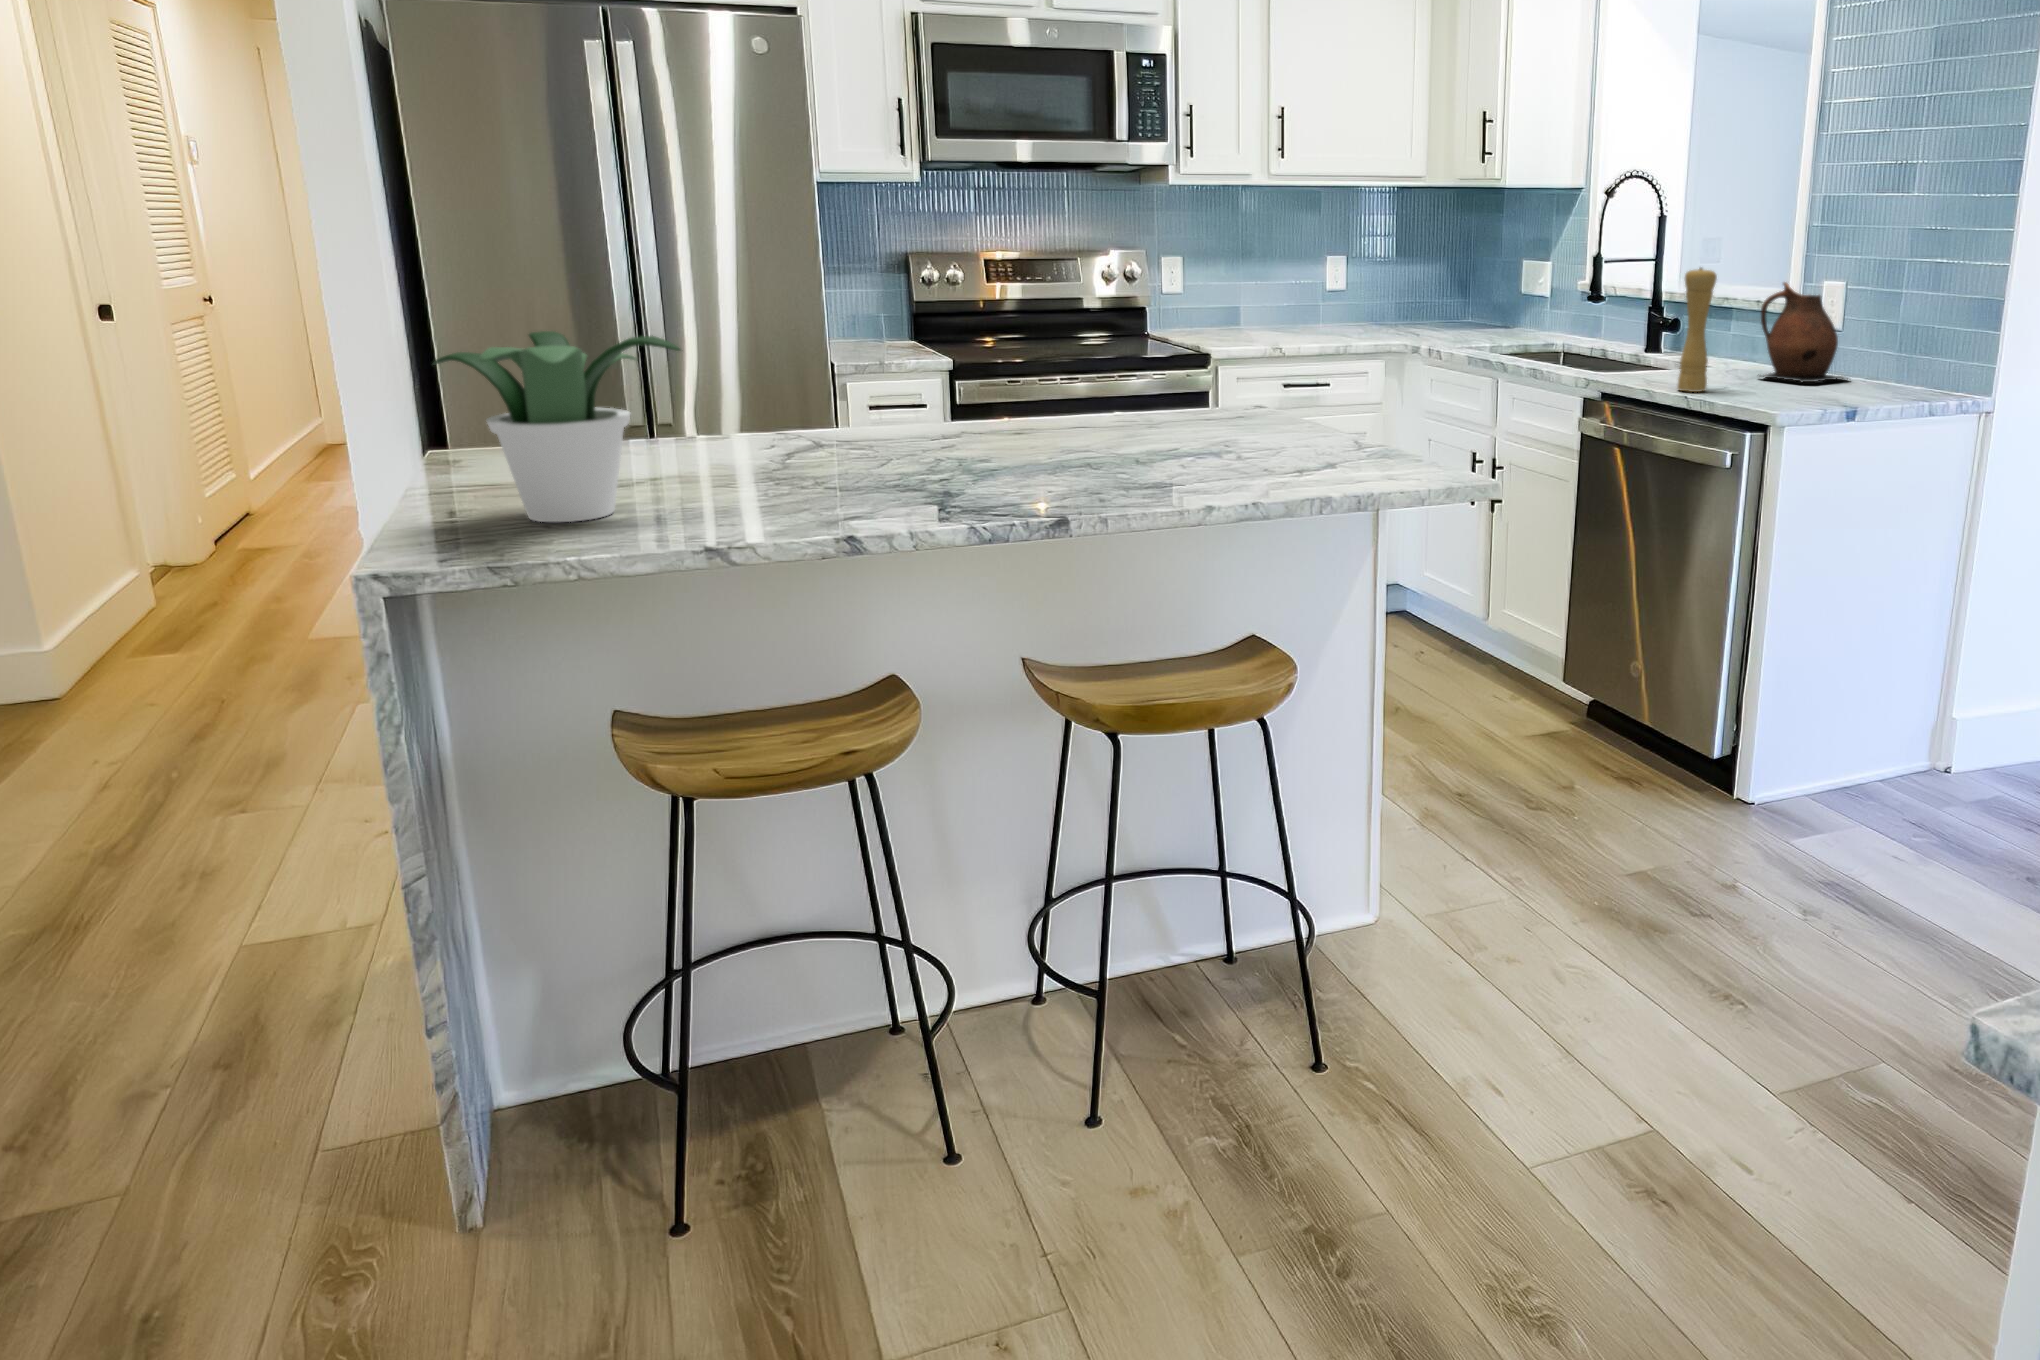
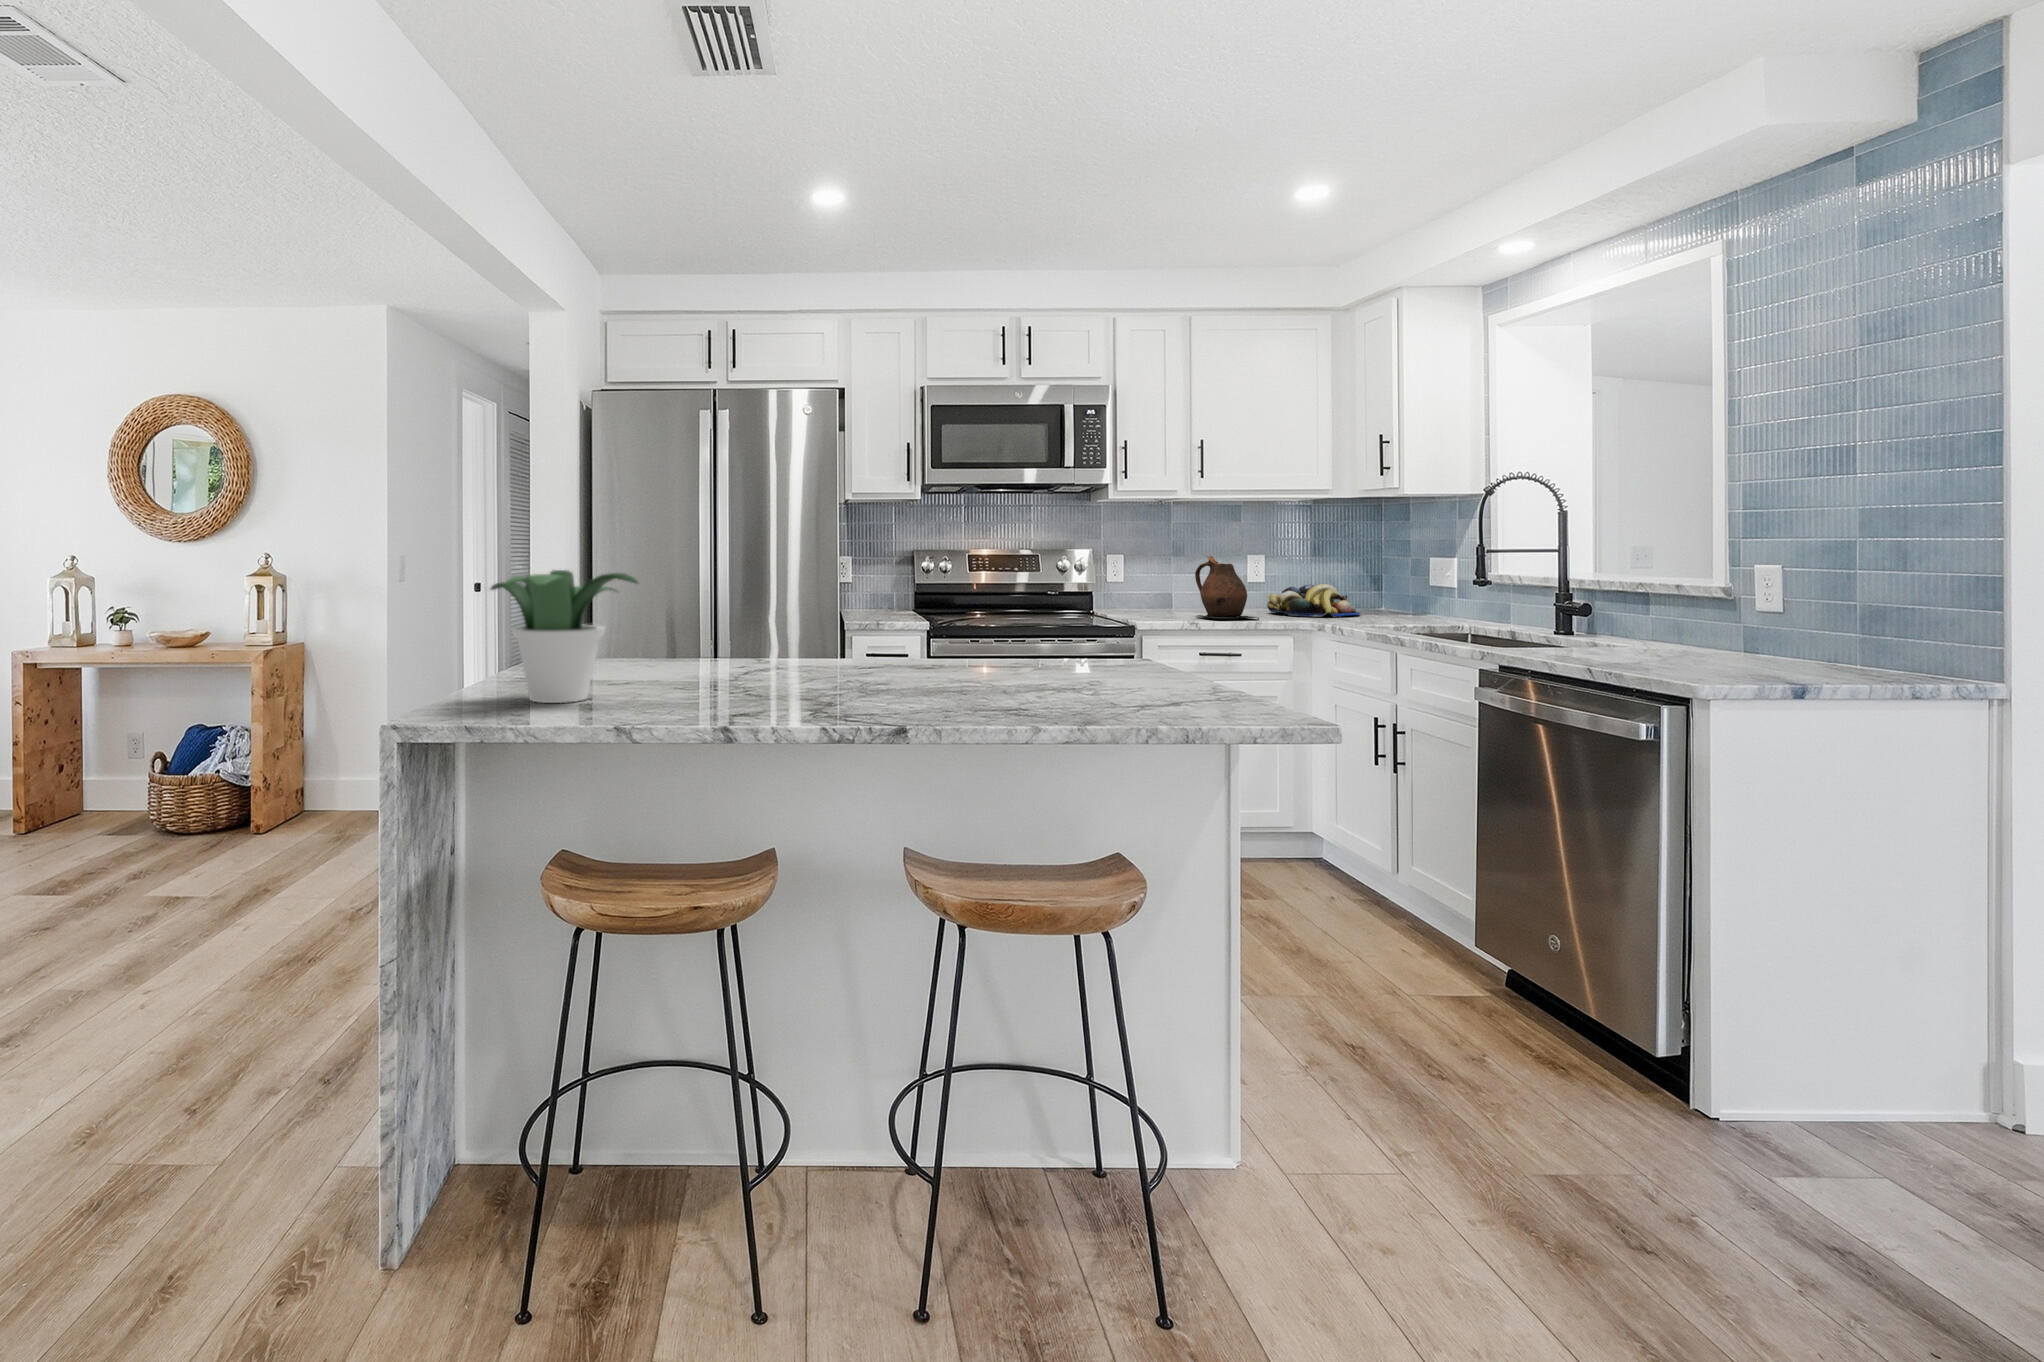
pepper mill: present [1677,268,1717,392] -> none [1580,549,1617,668]
ceramic pitcher: present [1761,282,1847,382] -> present [1195,556,1259,619]
fruit bowl: none [1348,291,1446,331] -> present [1267,584,1360,617]

